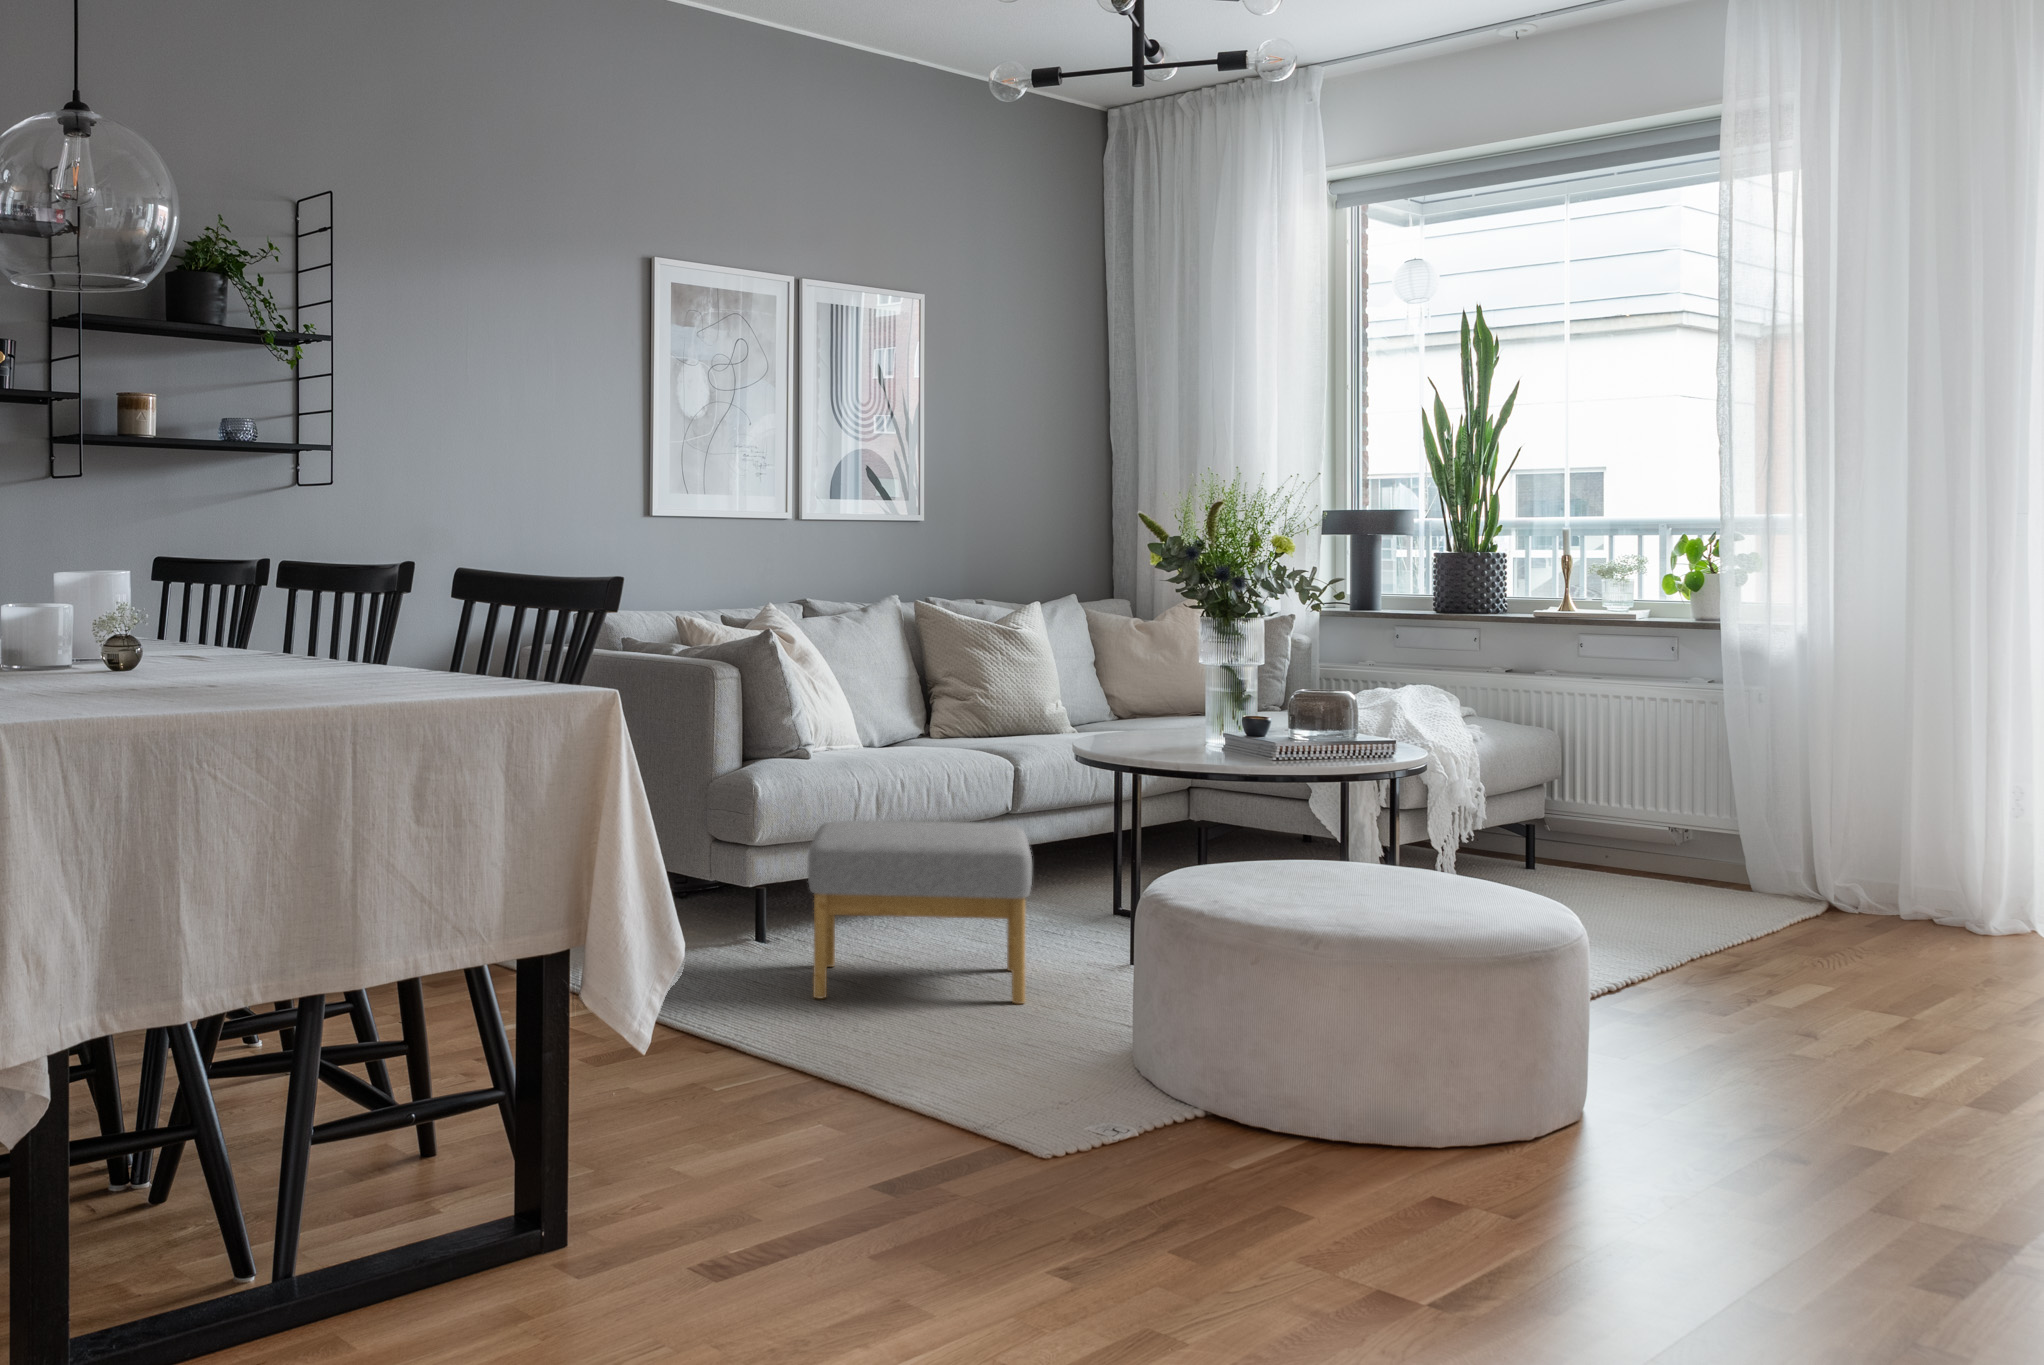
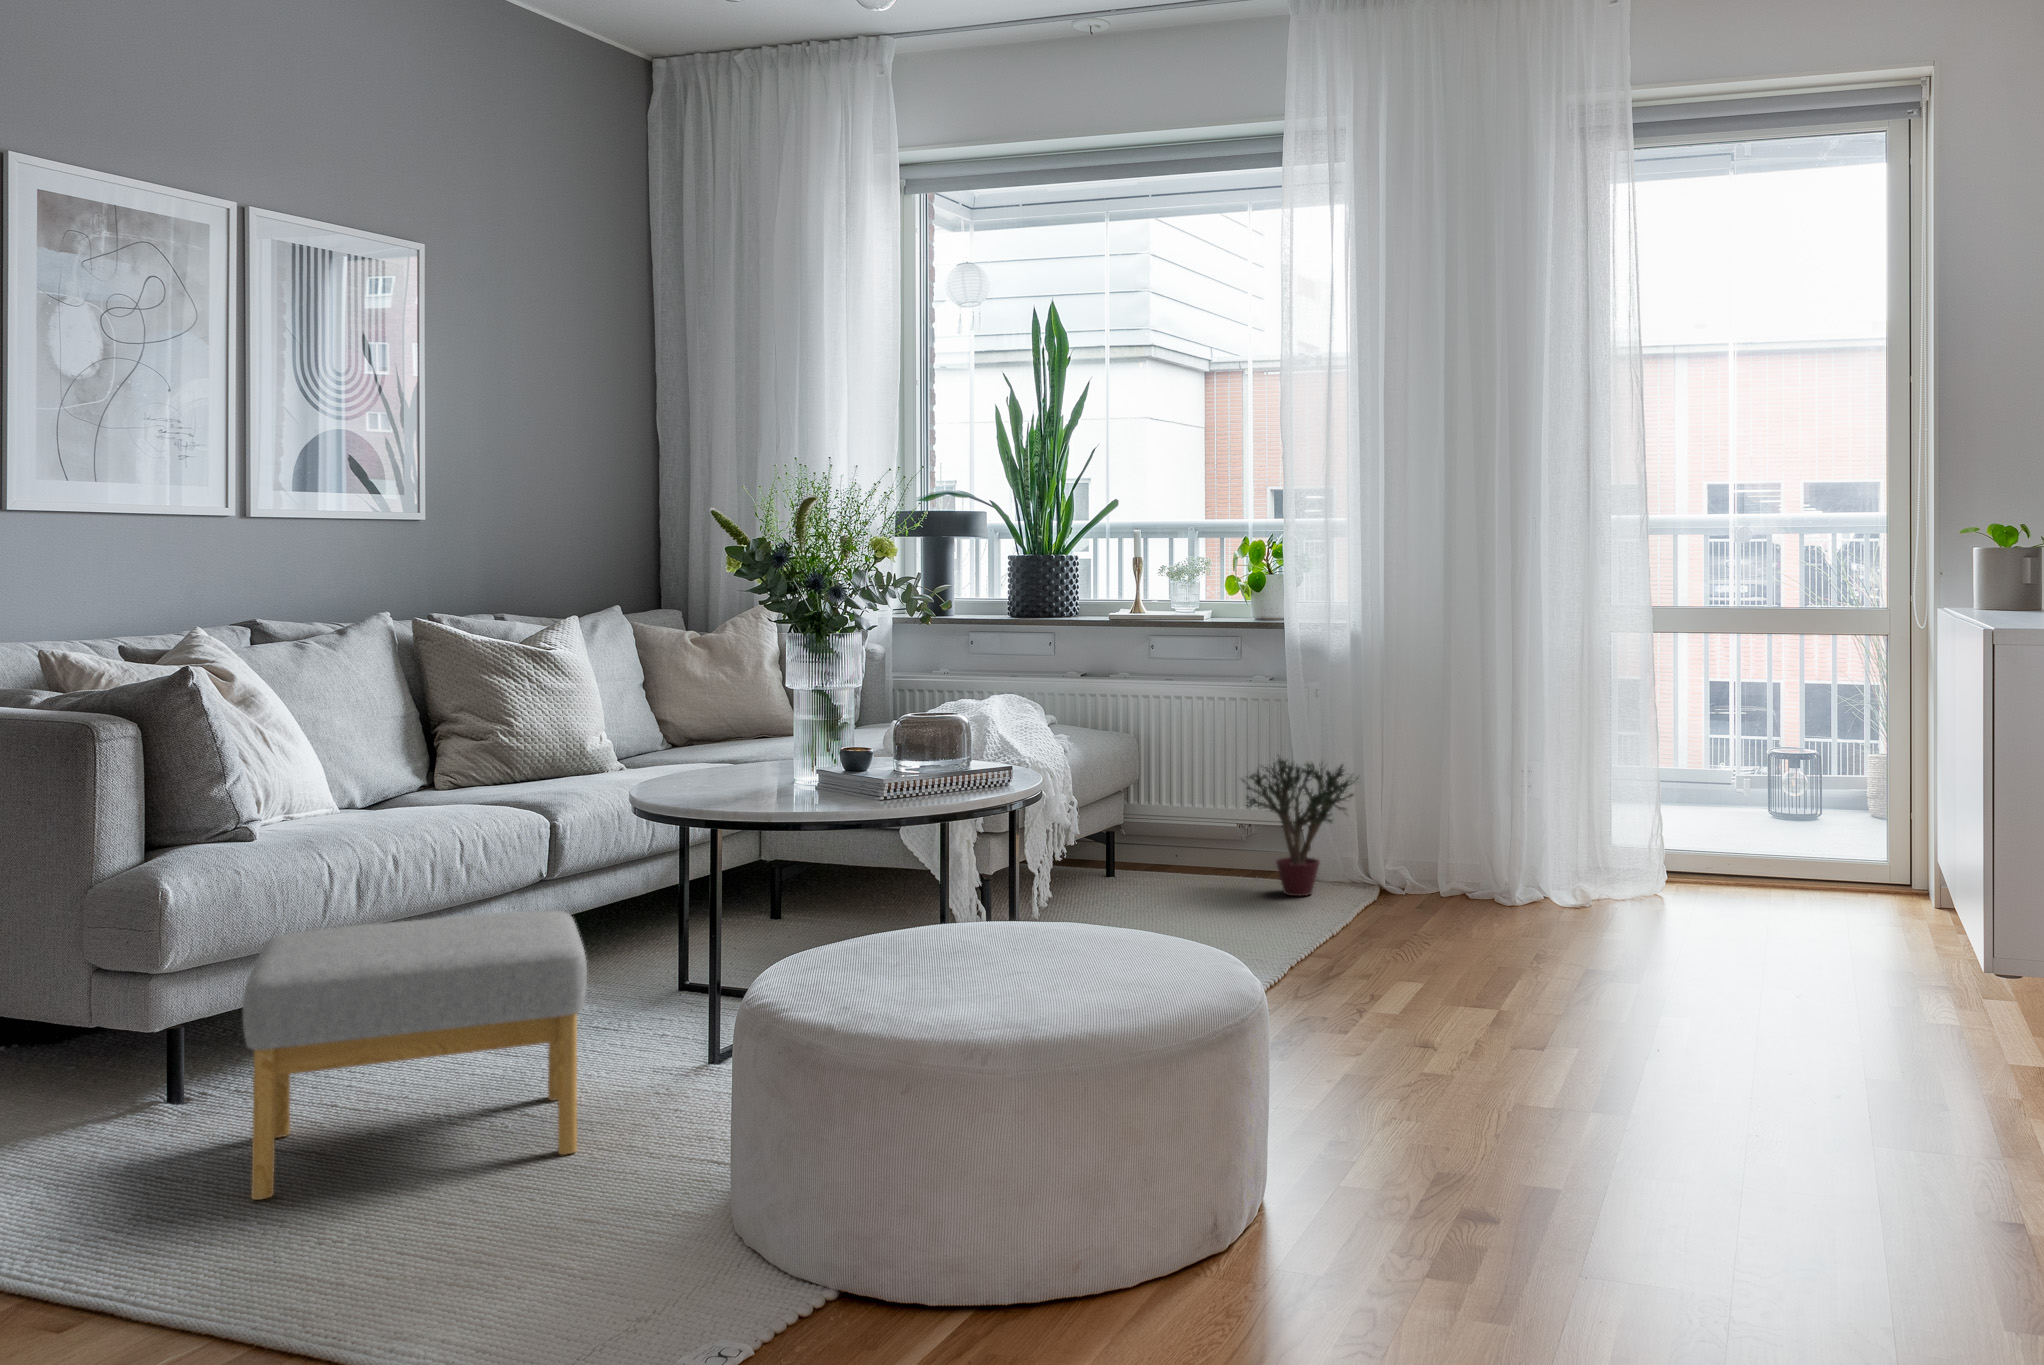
potted plant: none [1661,757,1807,906] -> present [1243,755,1355,896]

